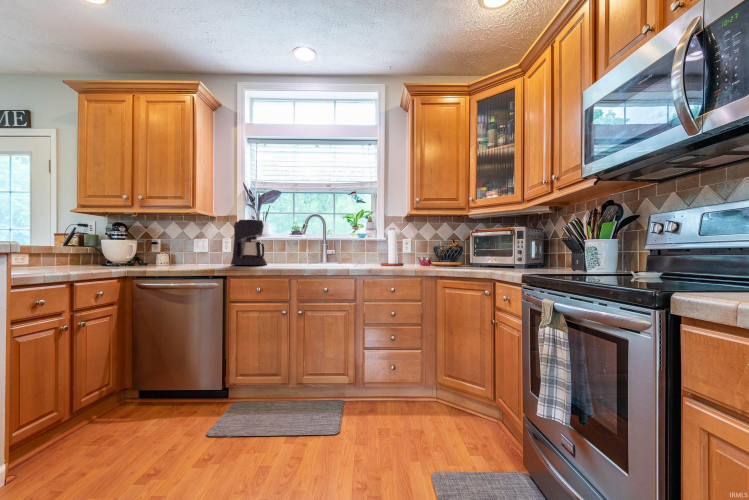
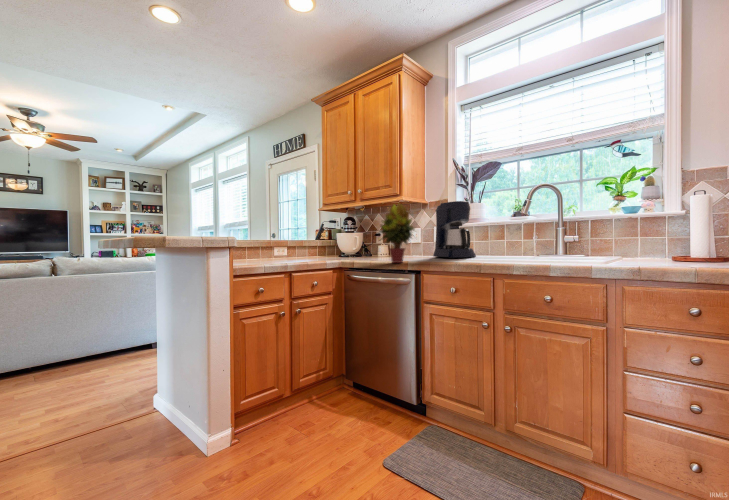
potted plant: none [188,217,224,270] -> present [381,203,414,263]

